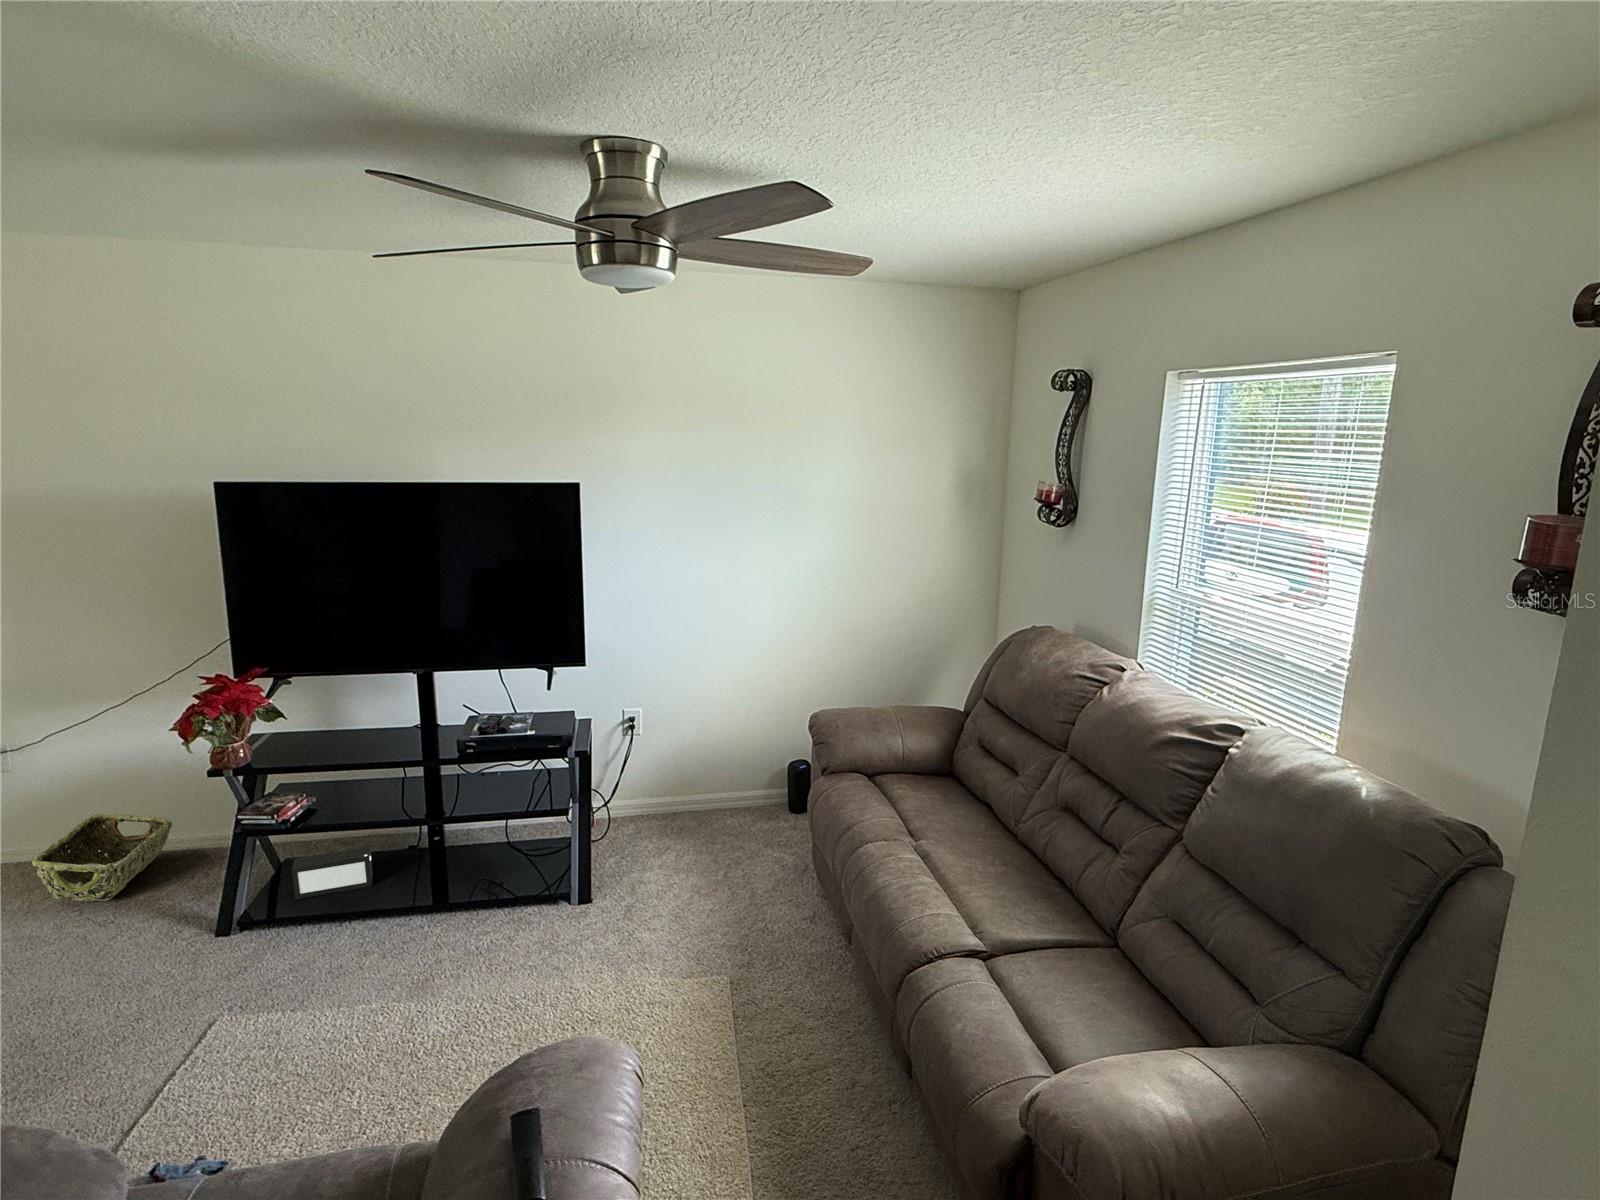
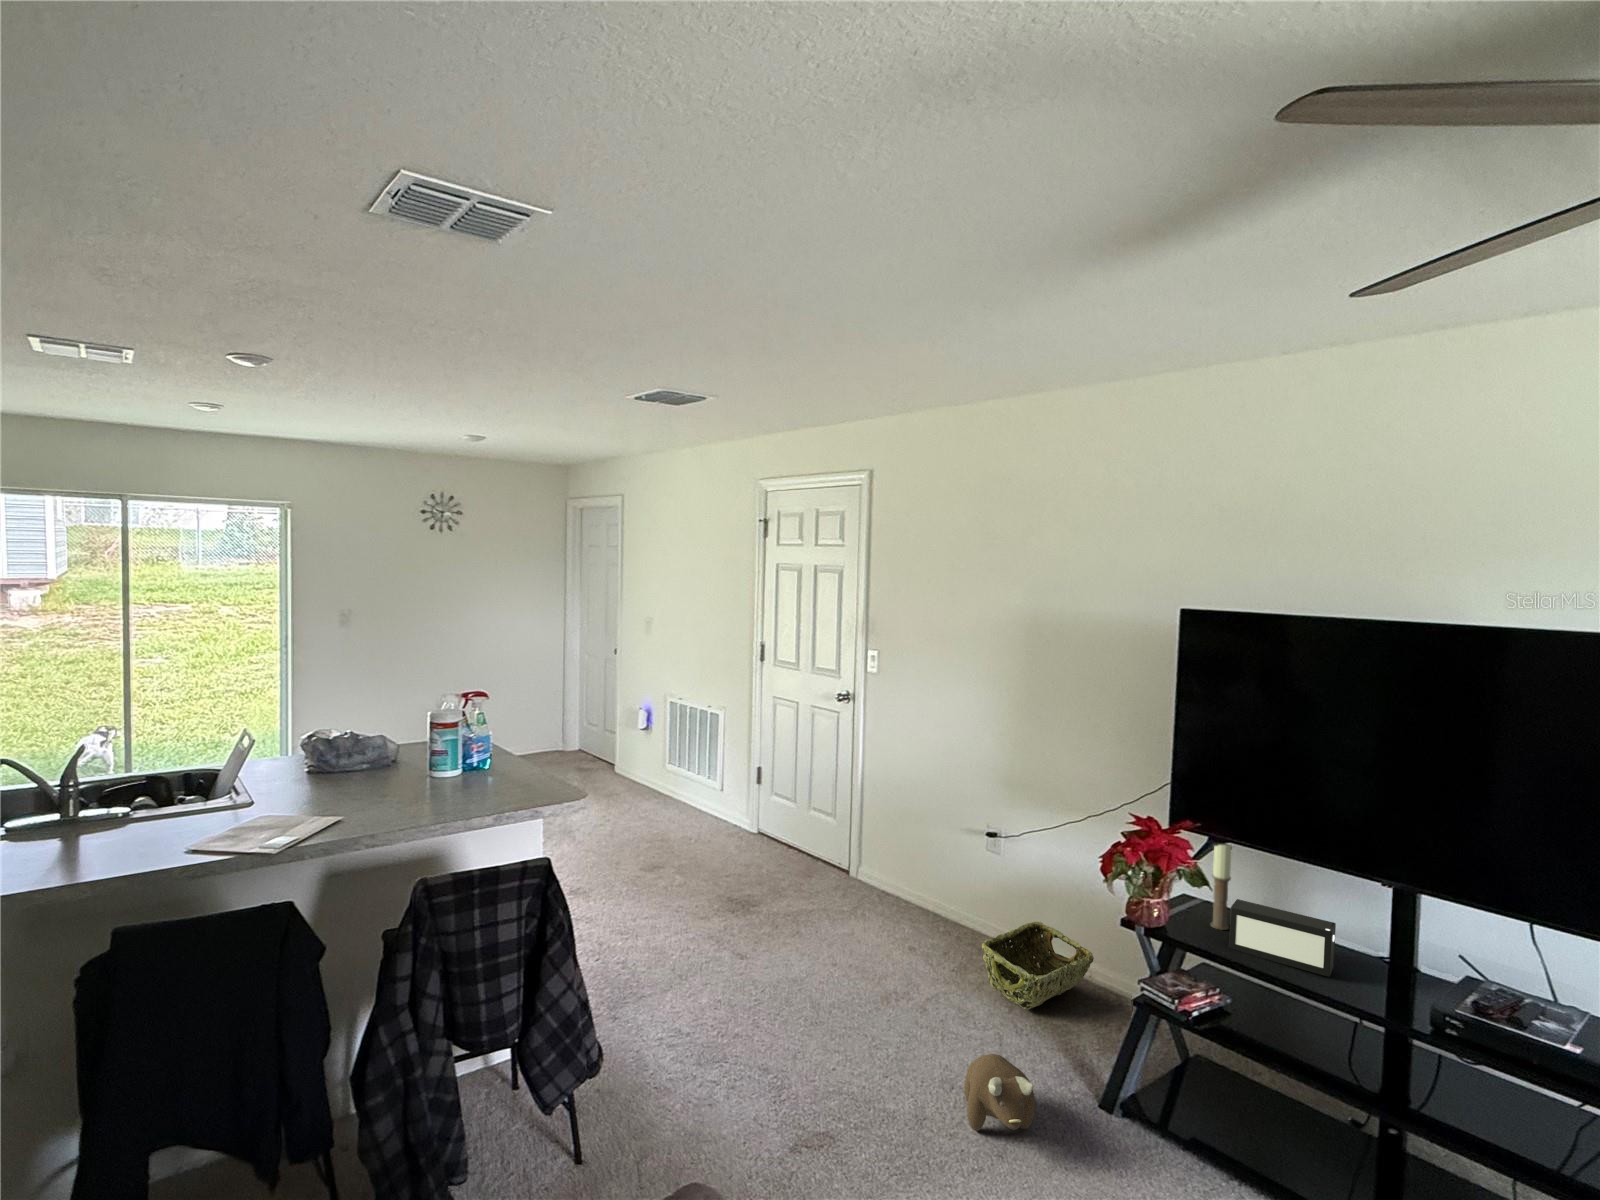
candle: none [281,665,306,748] -> present [1211,844,1232,930]
speaker: present [292,846,373,899] -> present [1229,899,1336,977]
plush toy: none [63,945,155,1025] -> present [964,1054,1035,1131]

